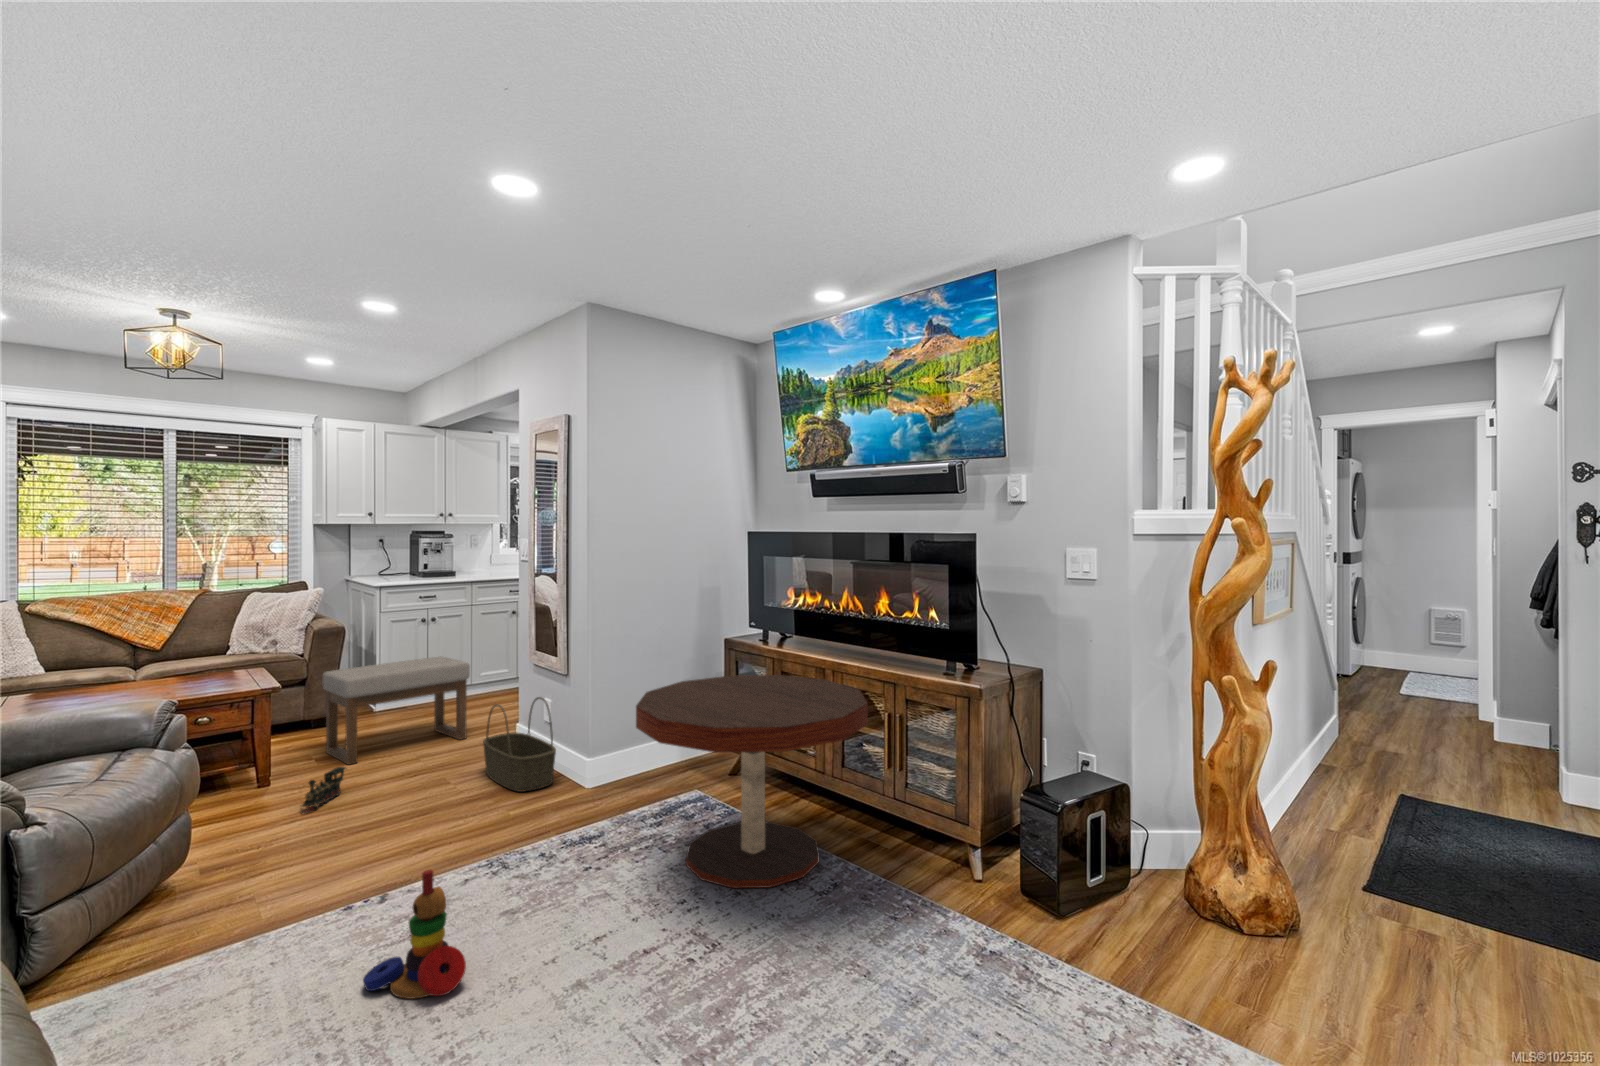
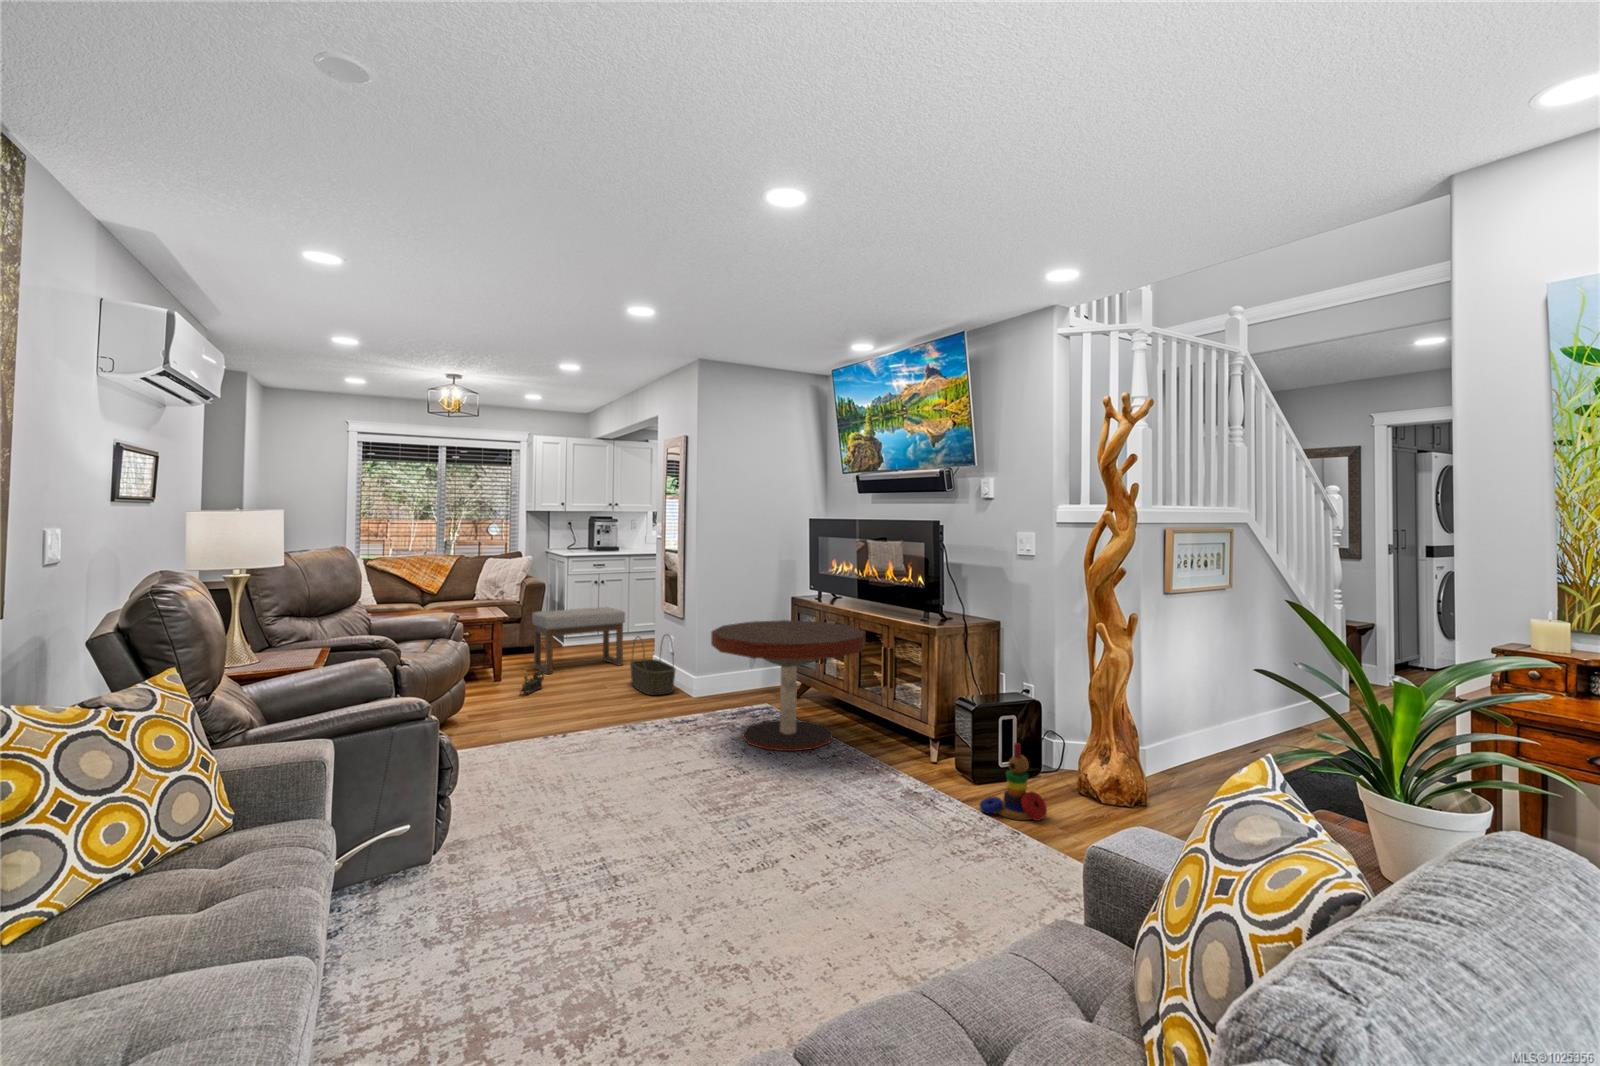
stacking toy: present [363,870,466,999] -> present [979,743,1047,821]

